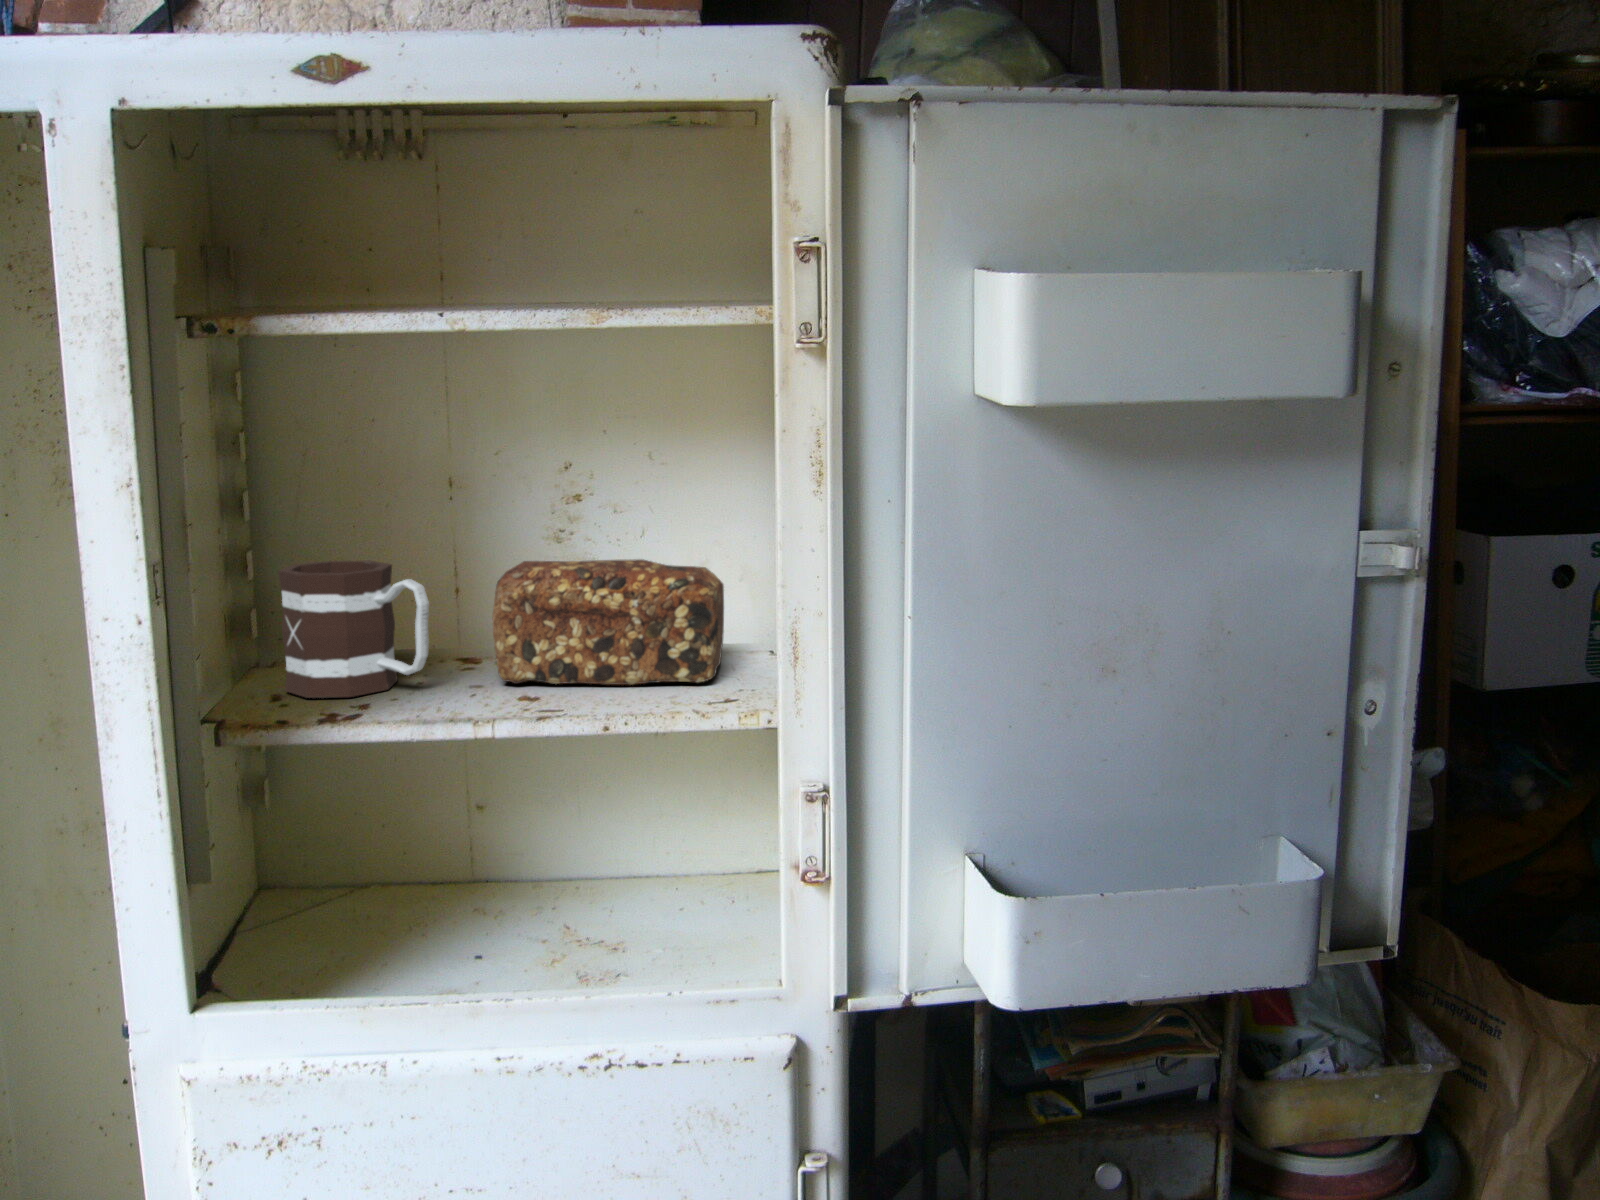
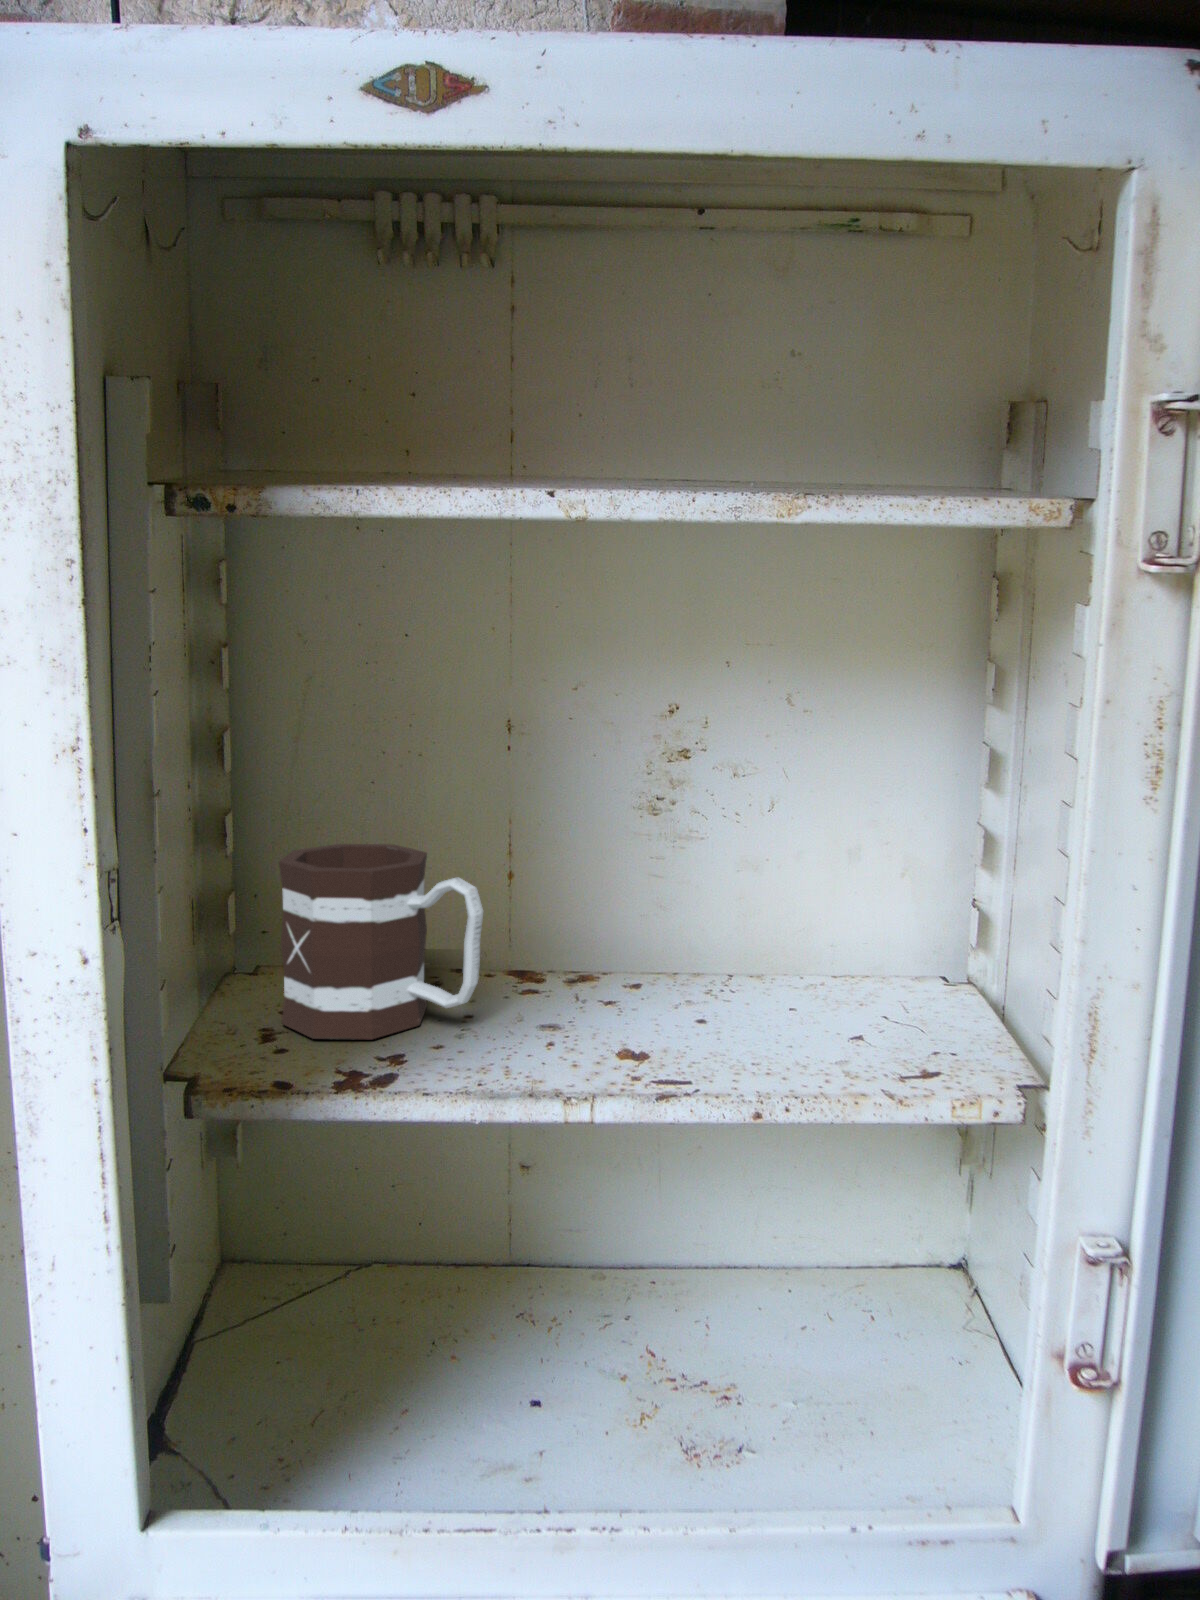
bread loaf: present [492,559,724,685] -> none [566,852,876,1030]

